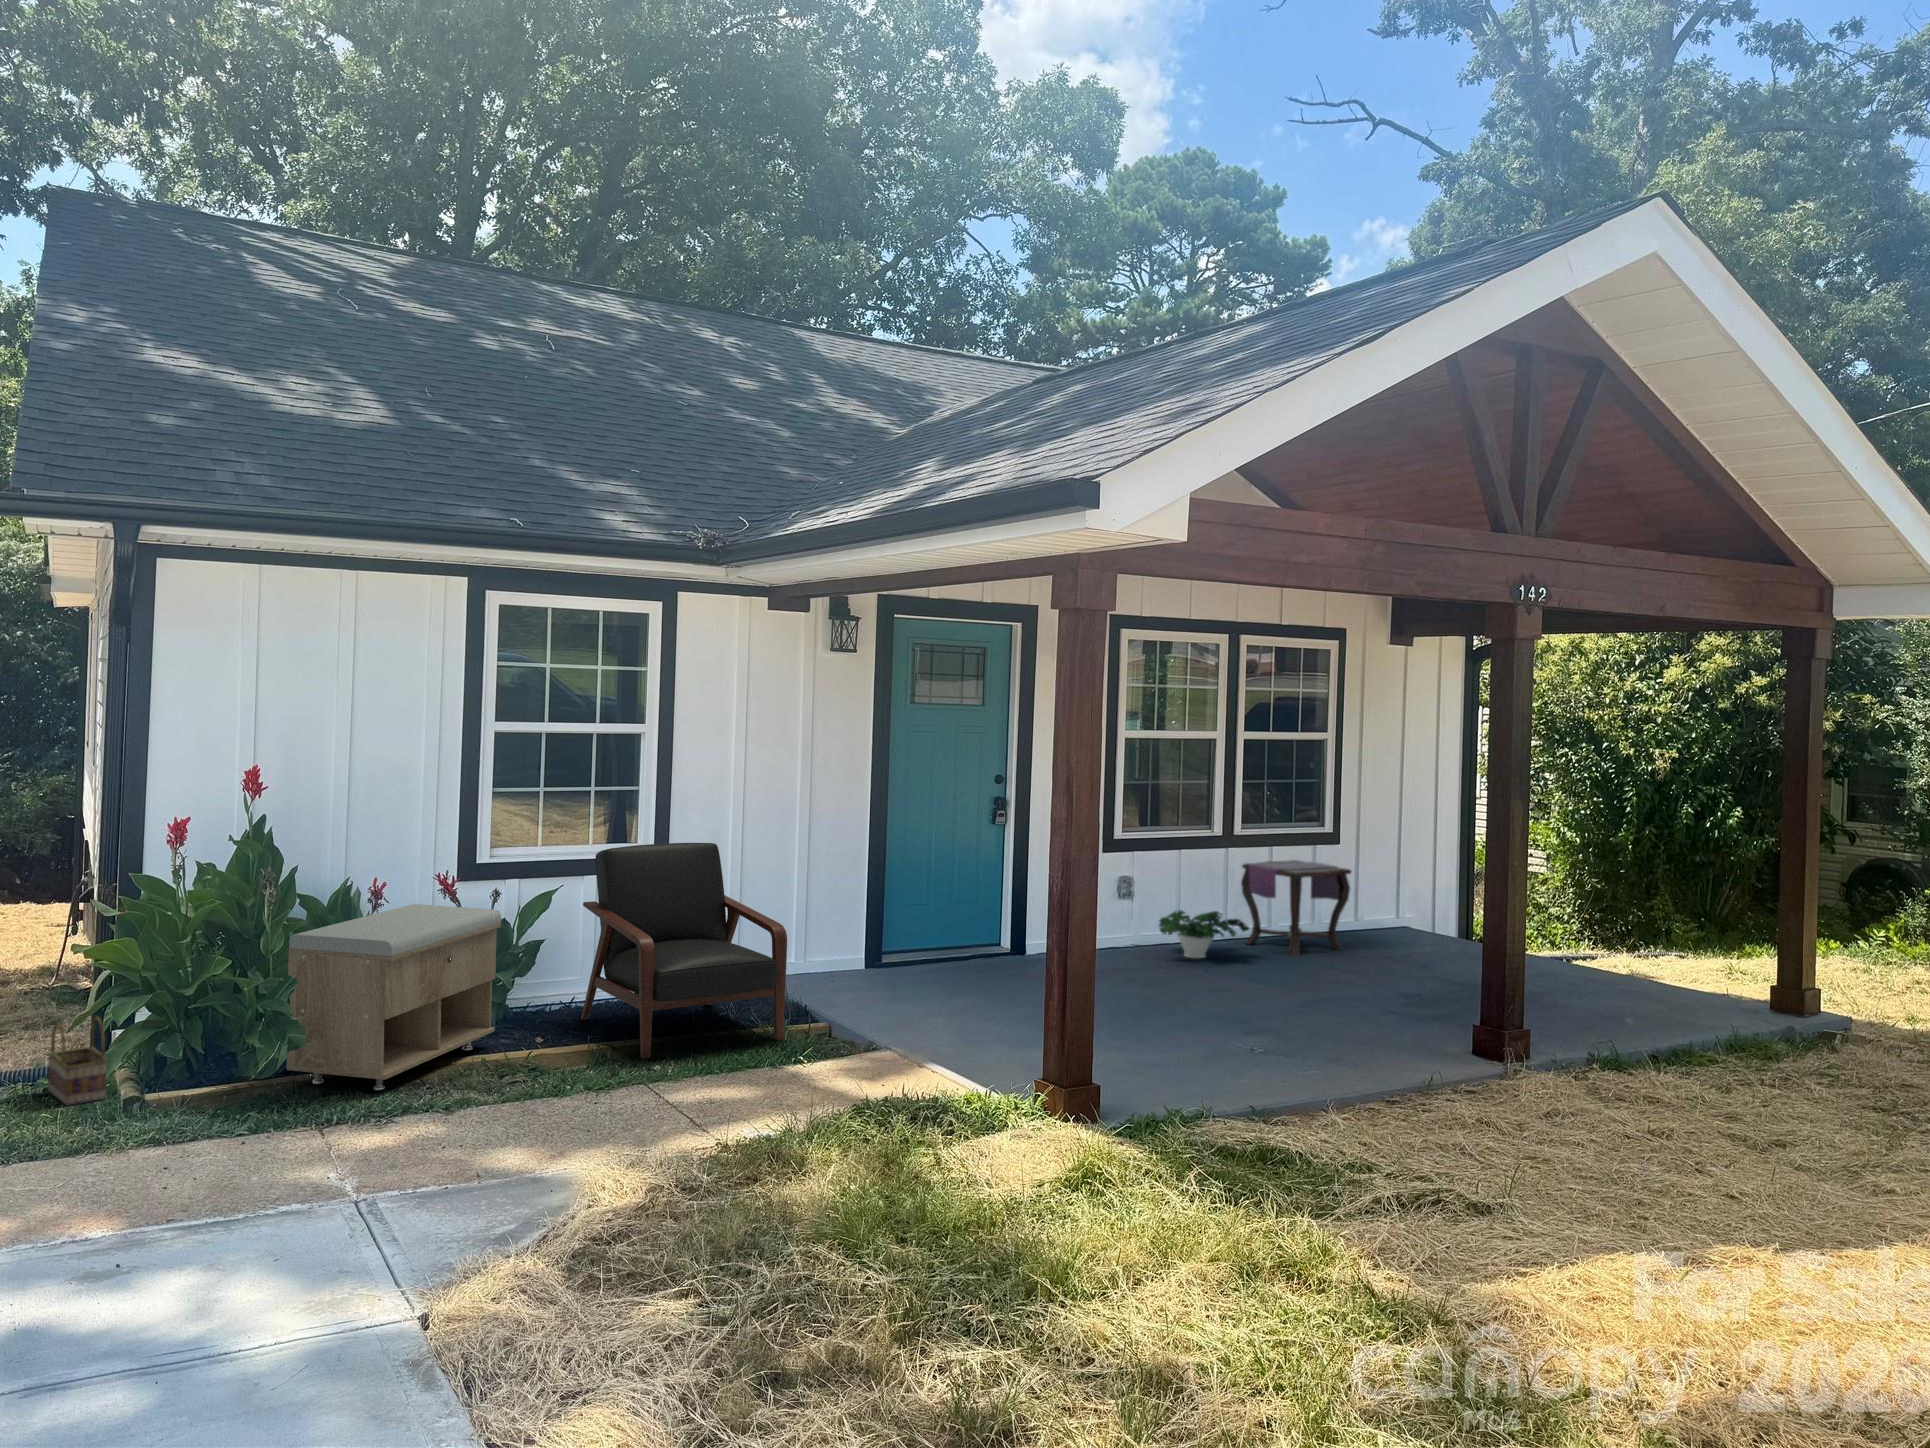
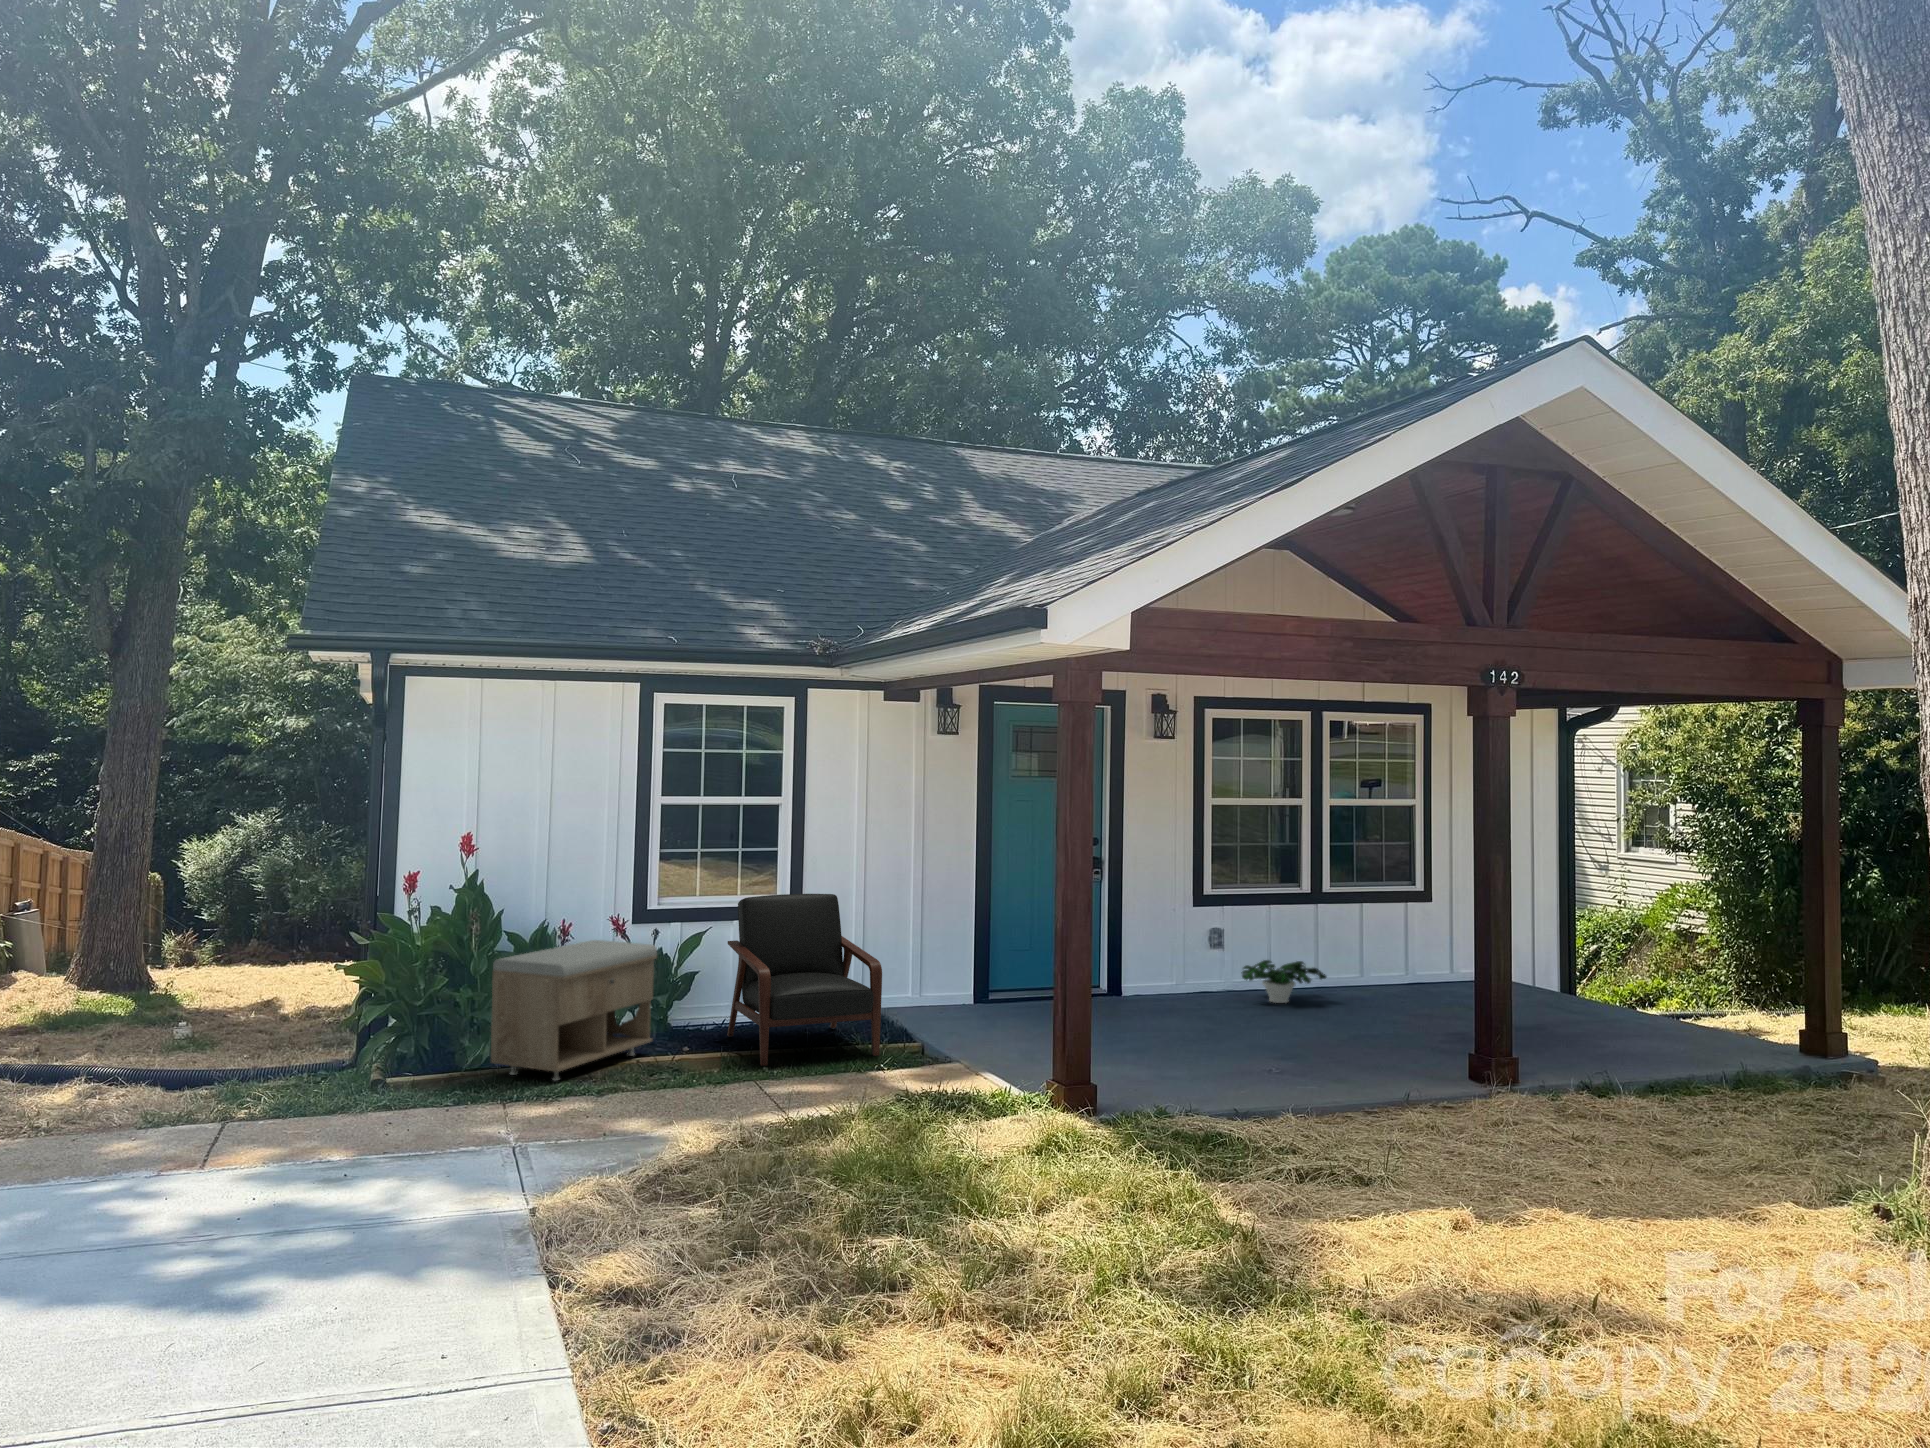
side table: present [1241,860,1351,956] -> none [1329,916,1430,1003]
basket: present [48,1016,107,1106] -> none [325,1018,365,1083]

